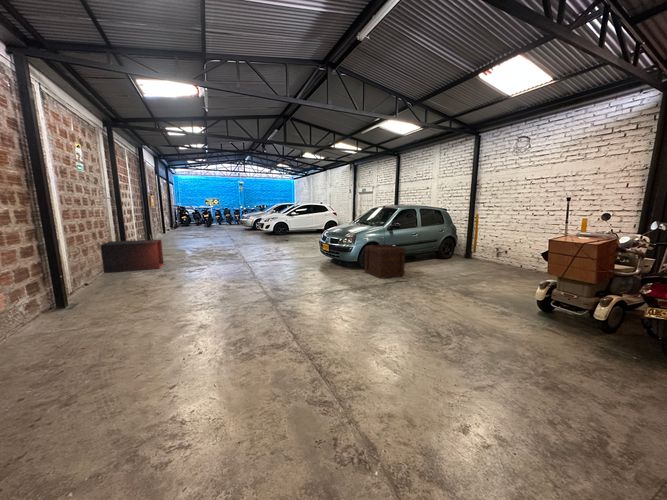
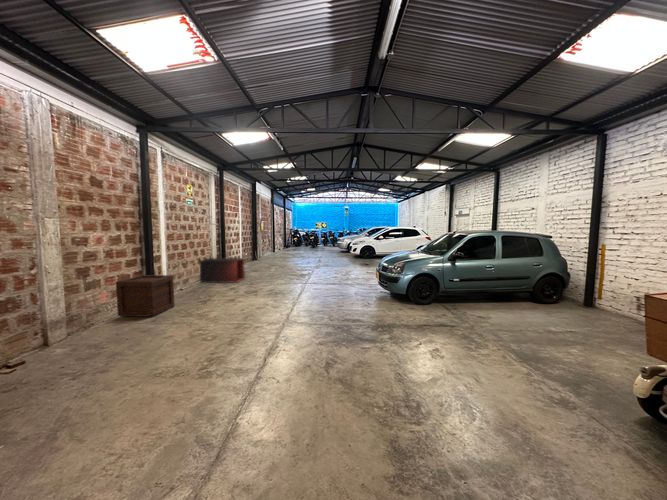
wooden crate: present [365,244,405,278] -> present [116,275,174,317]

